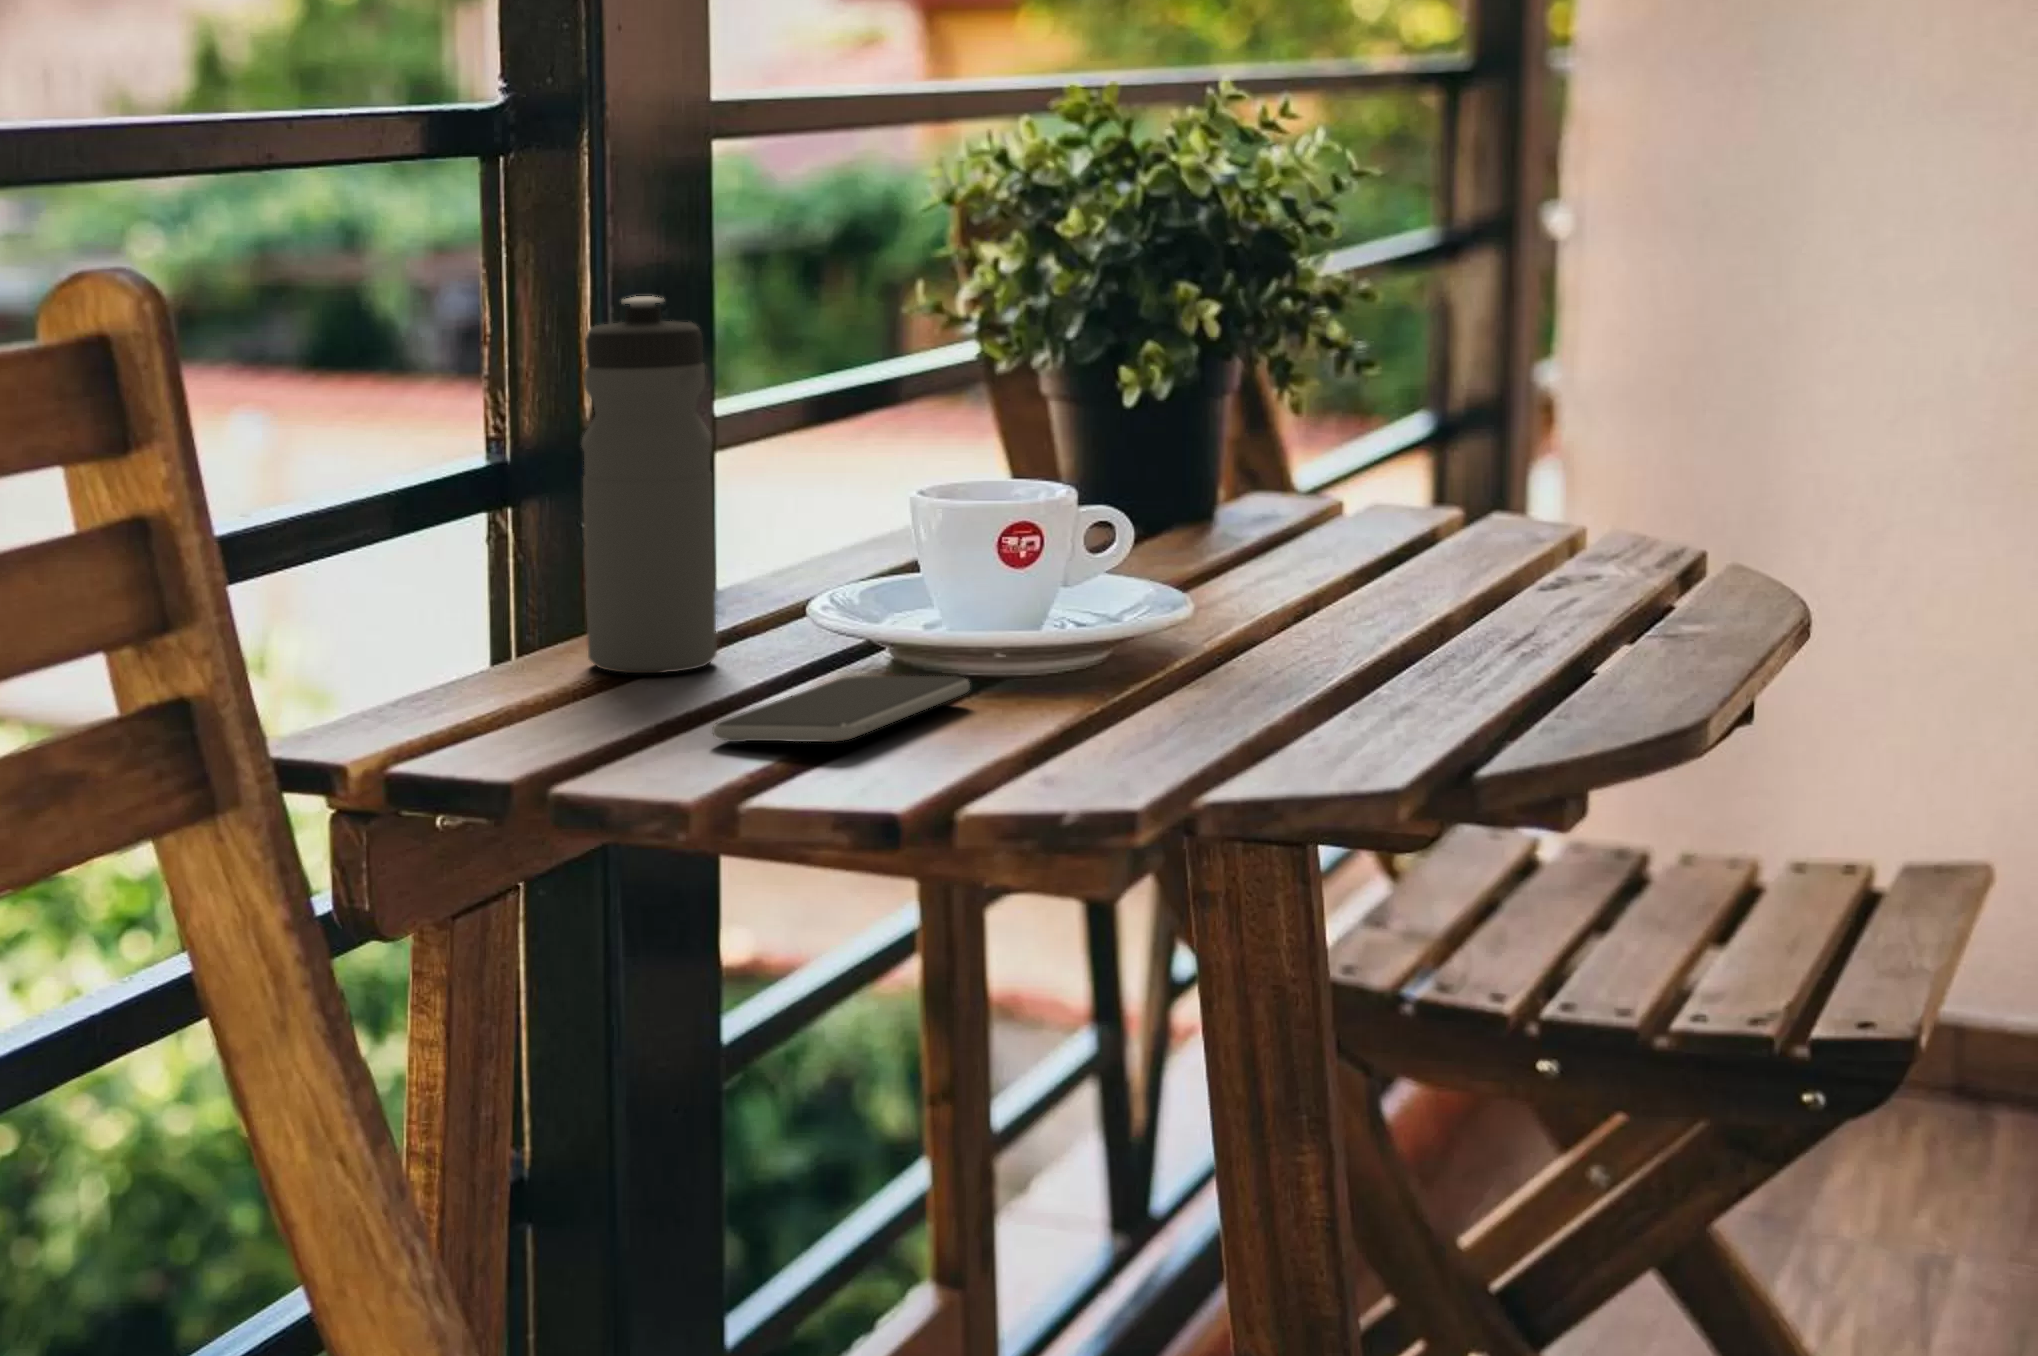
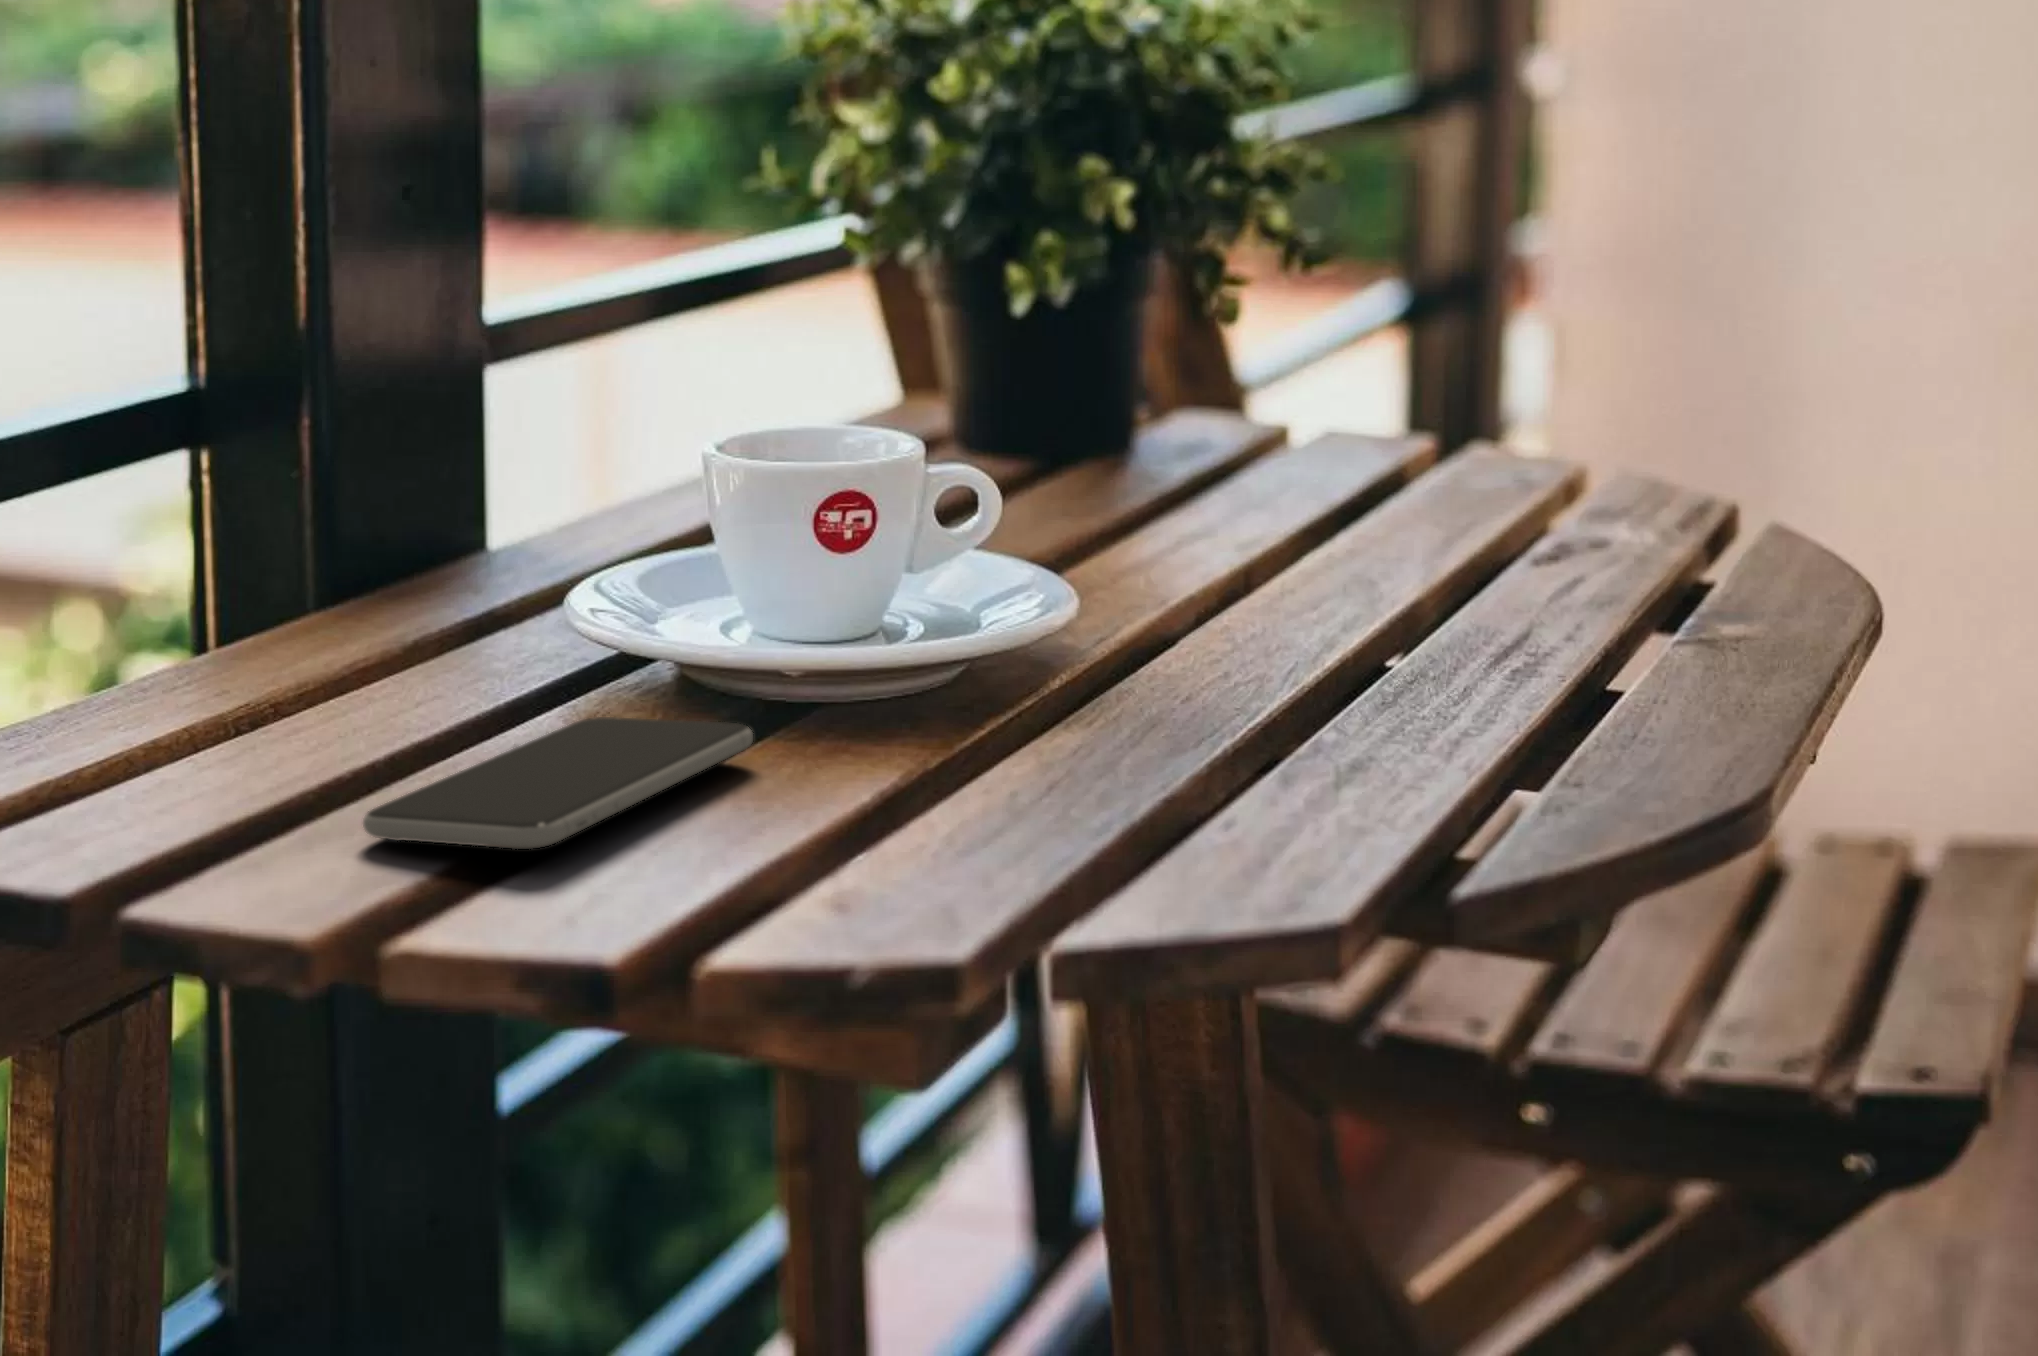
water bottle: present [581,296,717,673] -> none [245,182,435,700]

